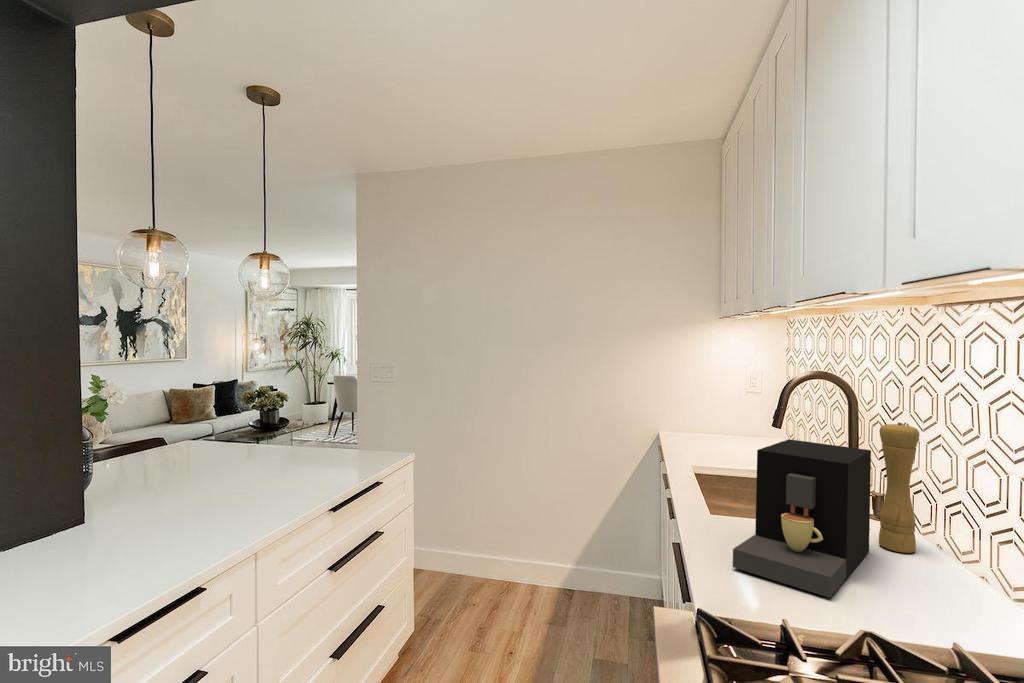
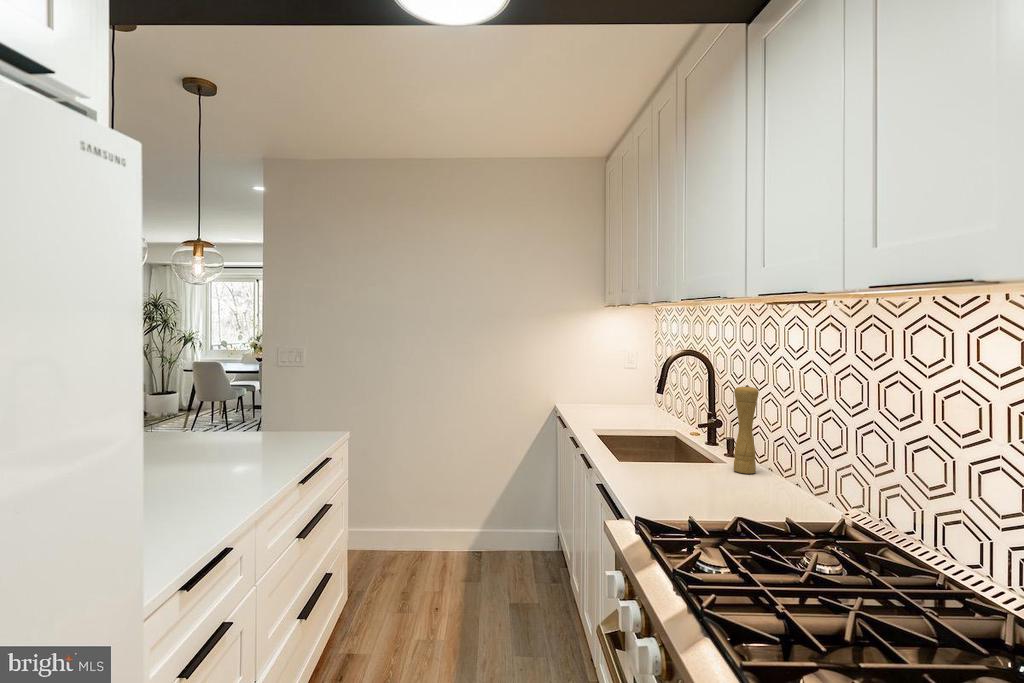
coffee maker: present [733,439,871,598] -> none [649,401,730,501]

